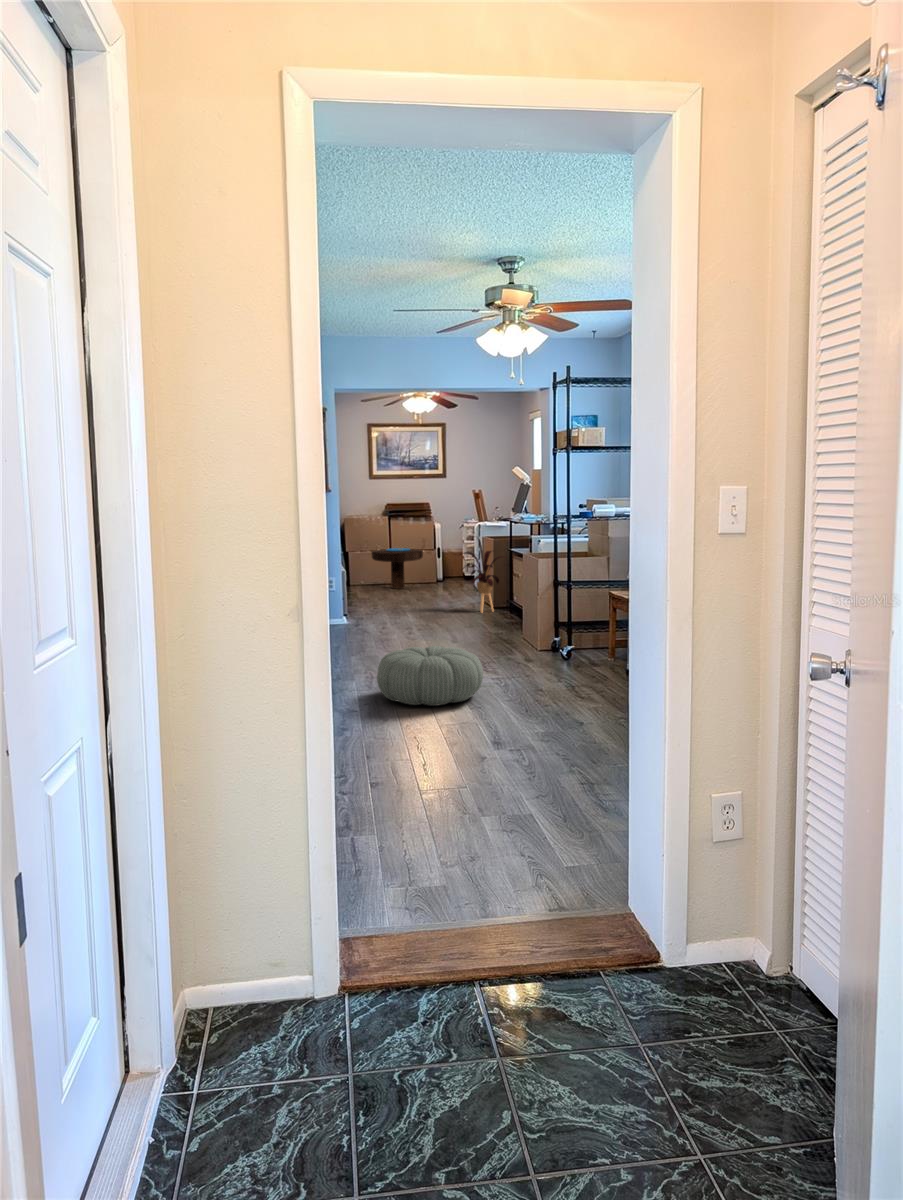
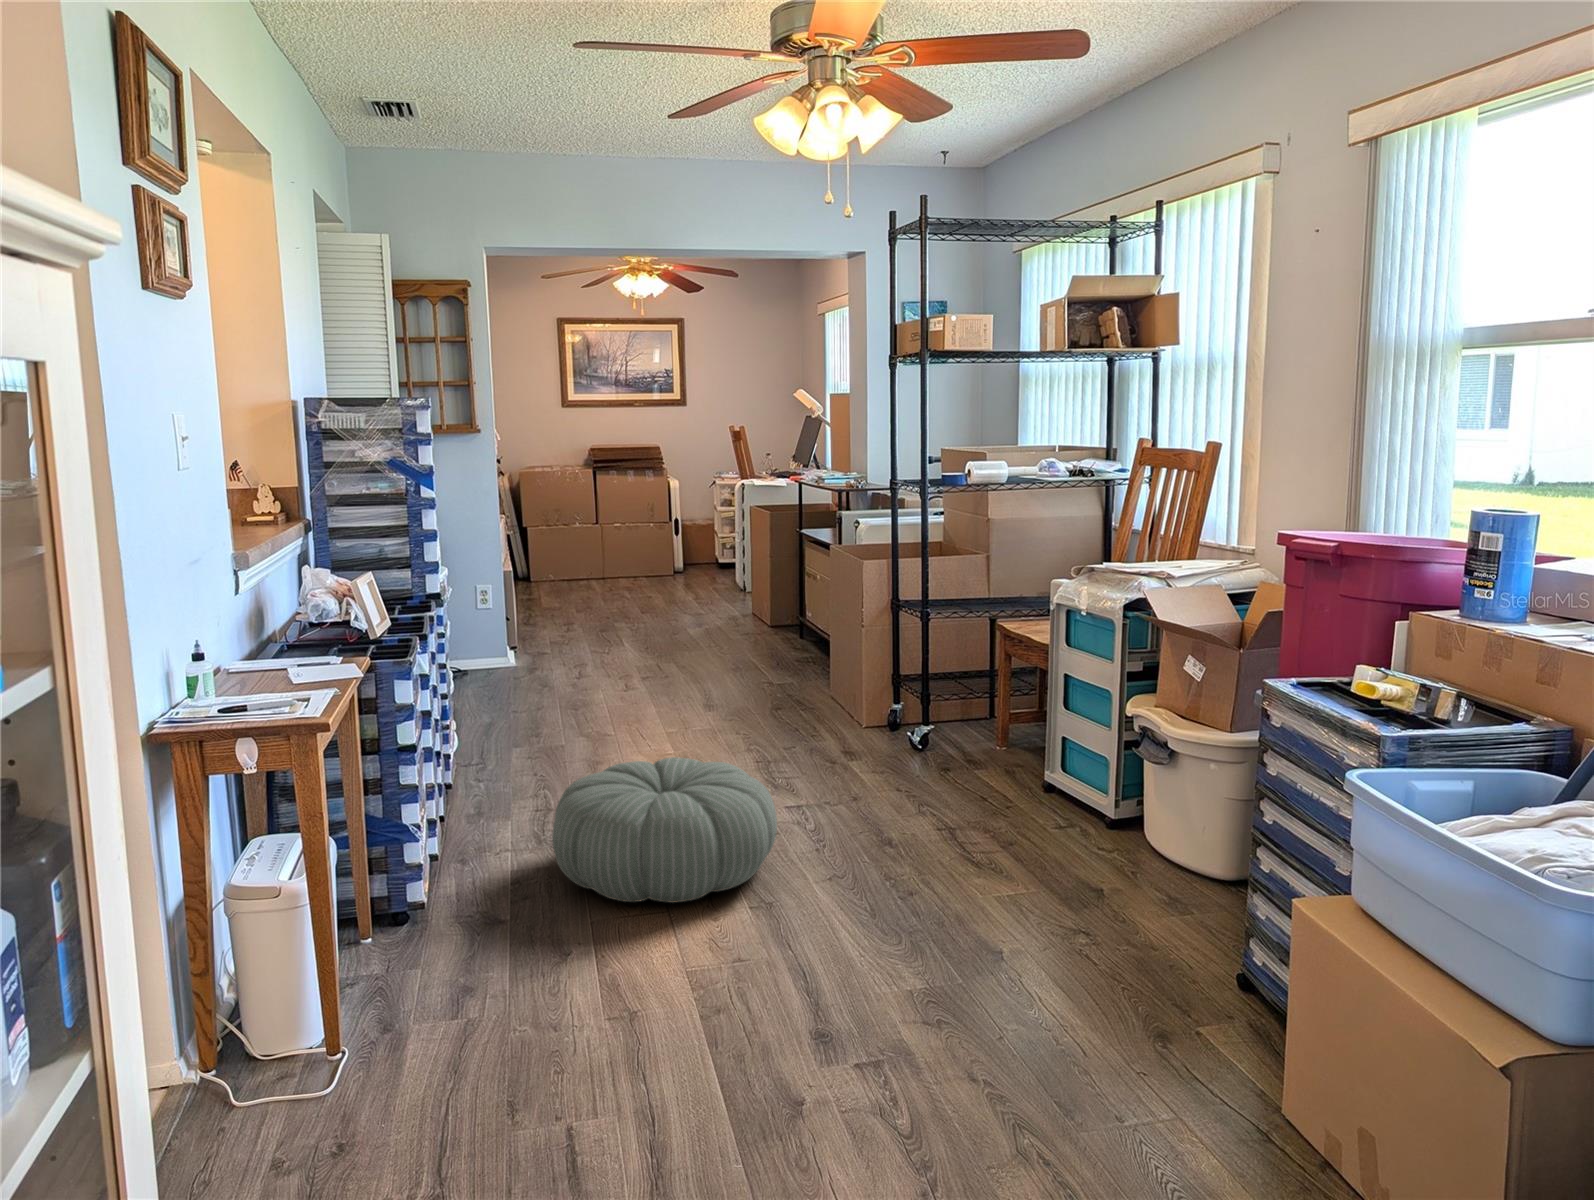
house plant: present [463,539,503,613] -> none [706,507,796,638]
side table: present [372,548,423,589] -> none [566,520,650,586]

